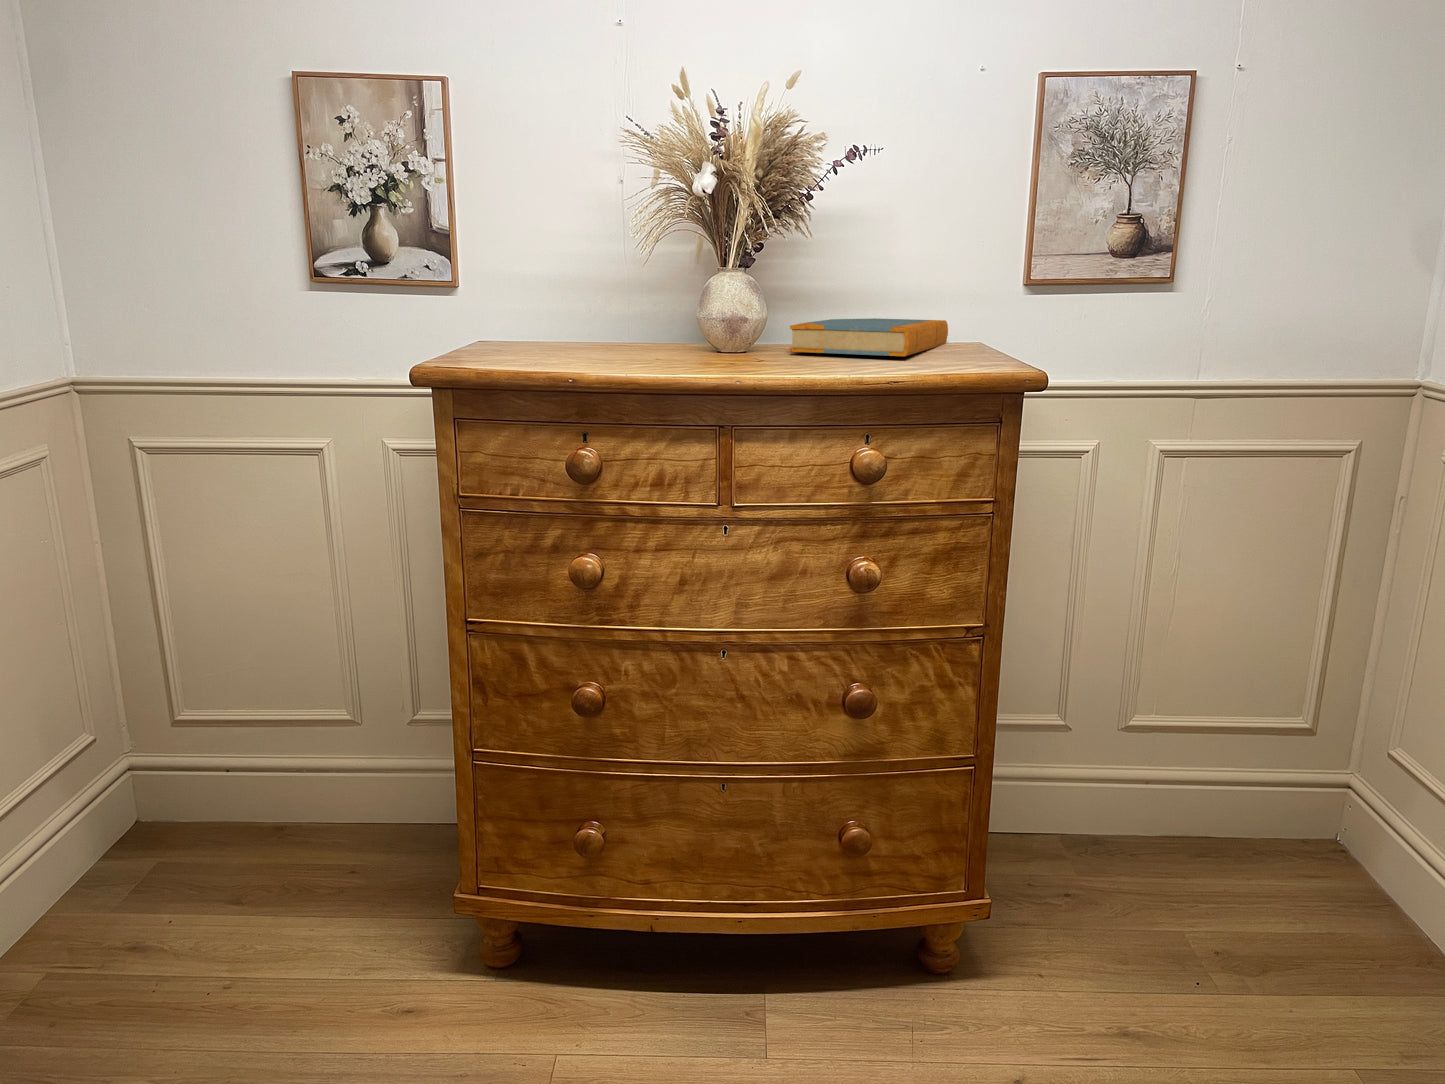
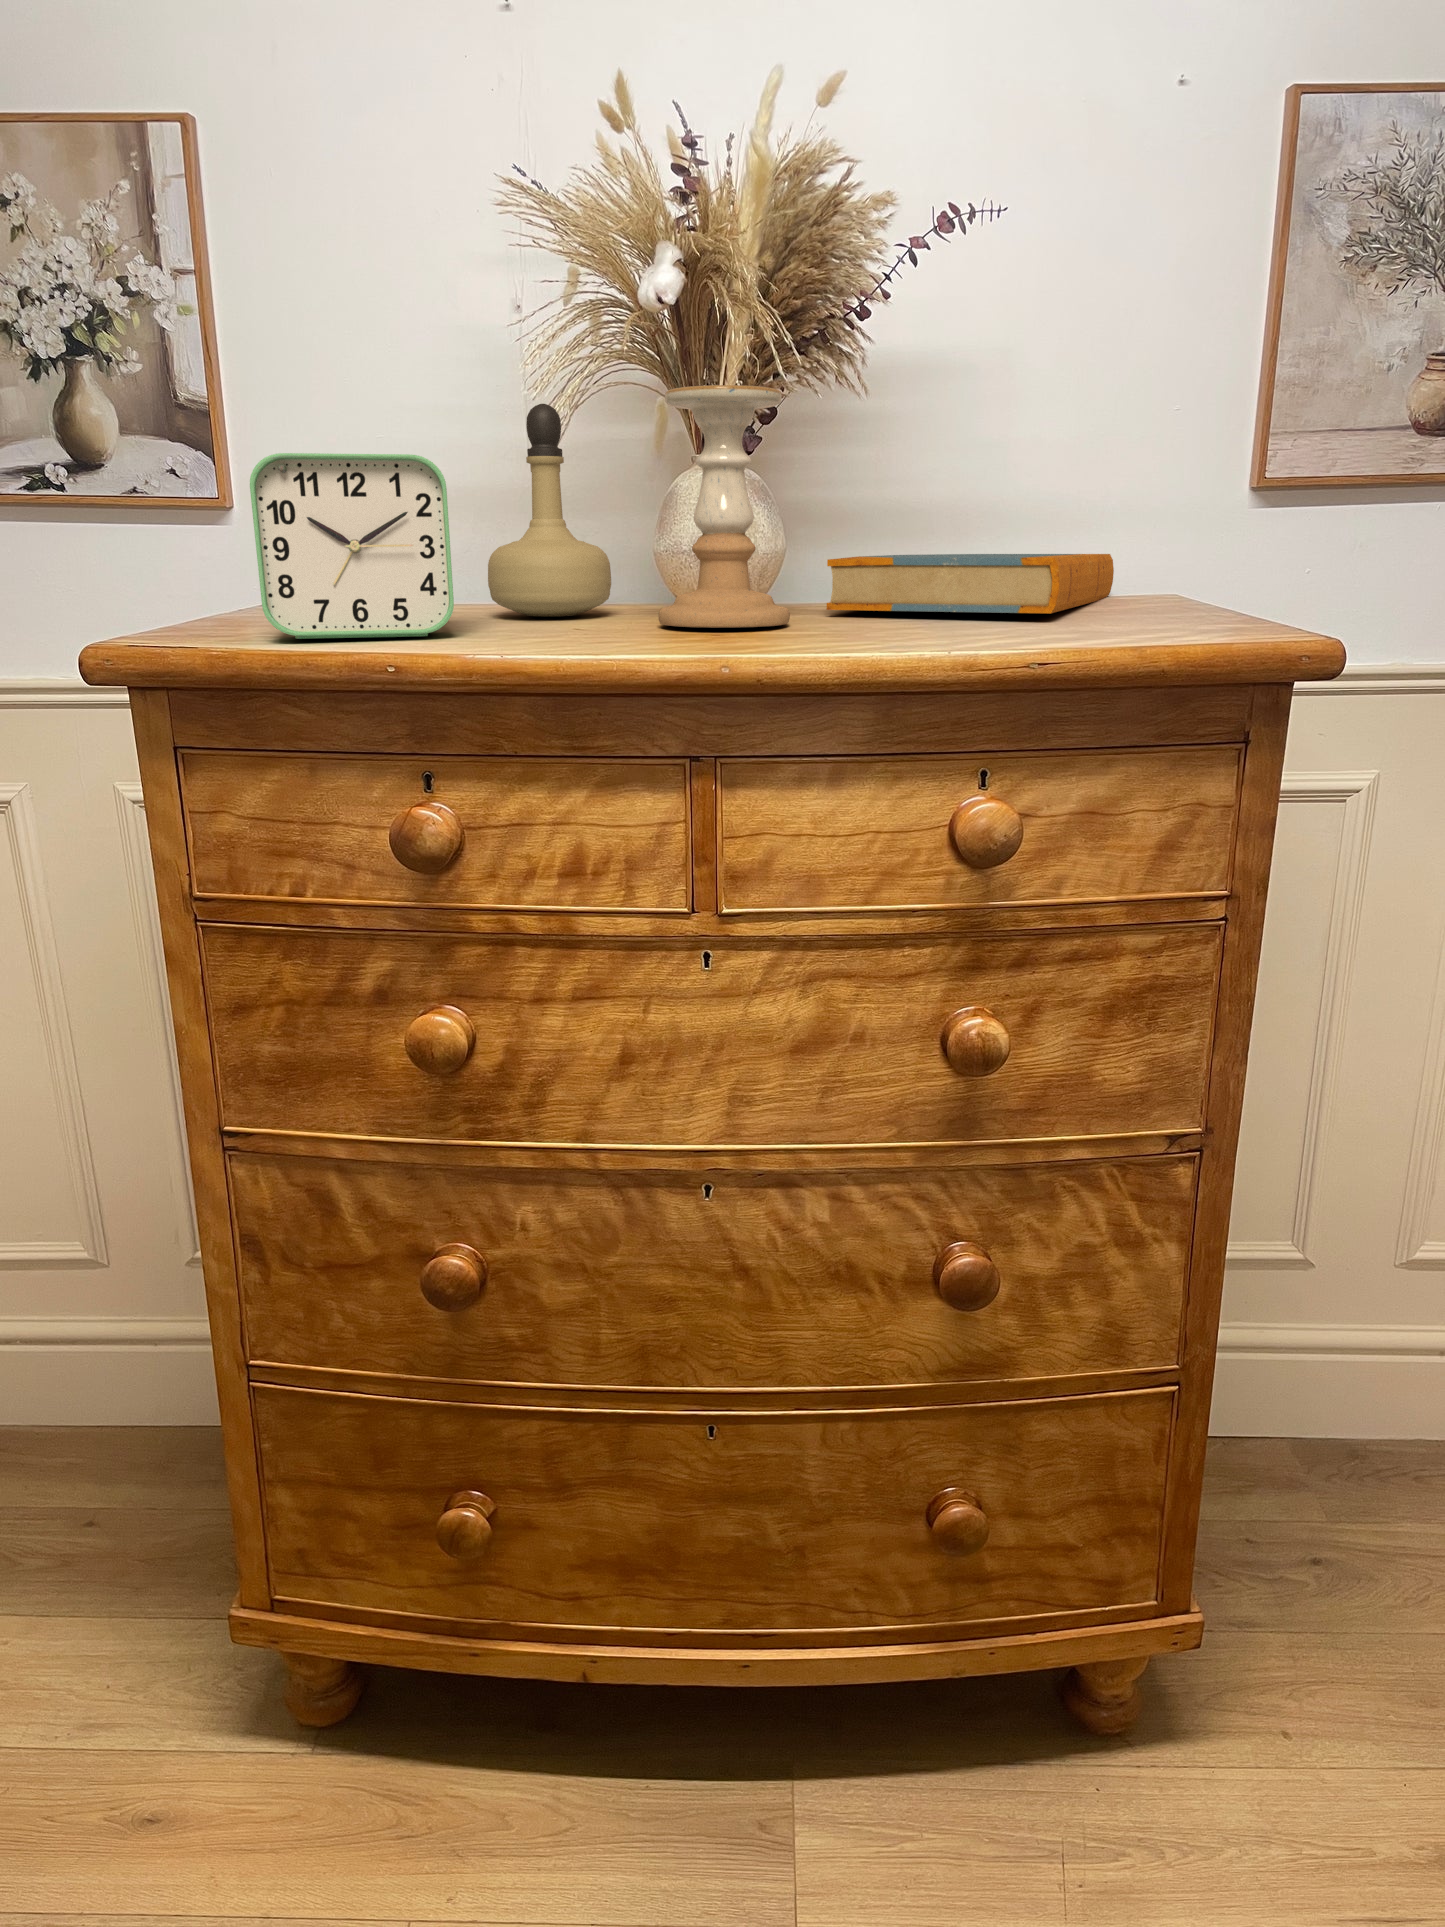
perfume bottle: none [610,243,675,353] -> present [488,404,611,616]
candle holder: none [702,243,770,362] -> present [658,385,790,628]
alarm clock: none [502,275,601,365] -> present [250,453,454,639]

